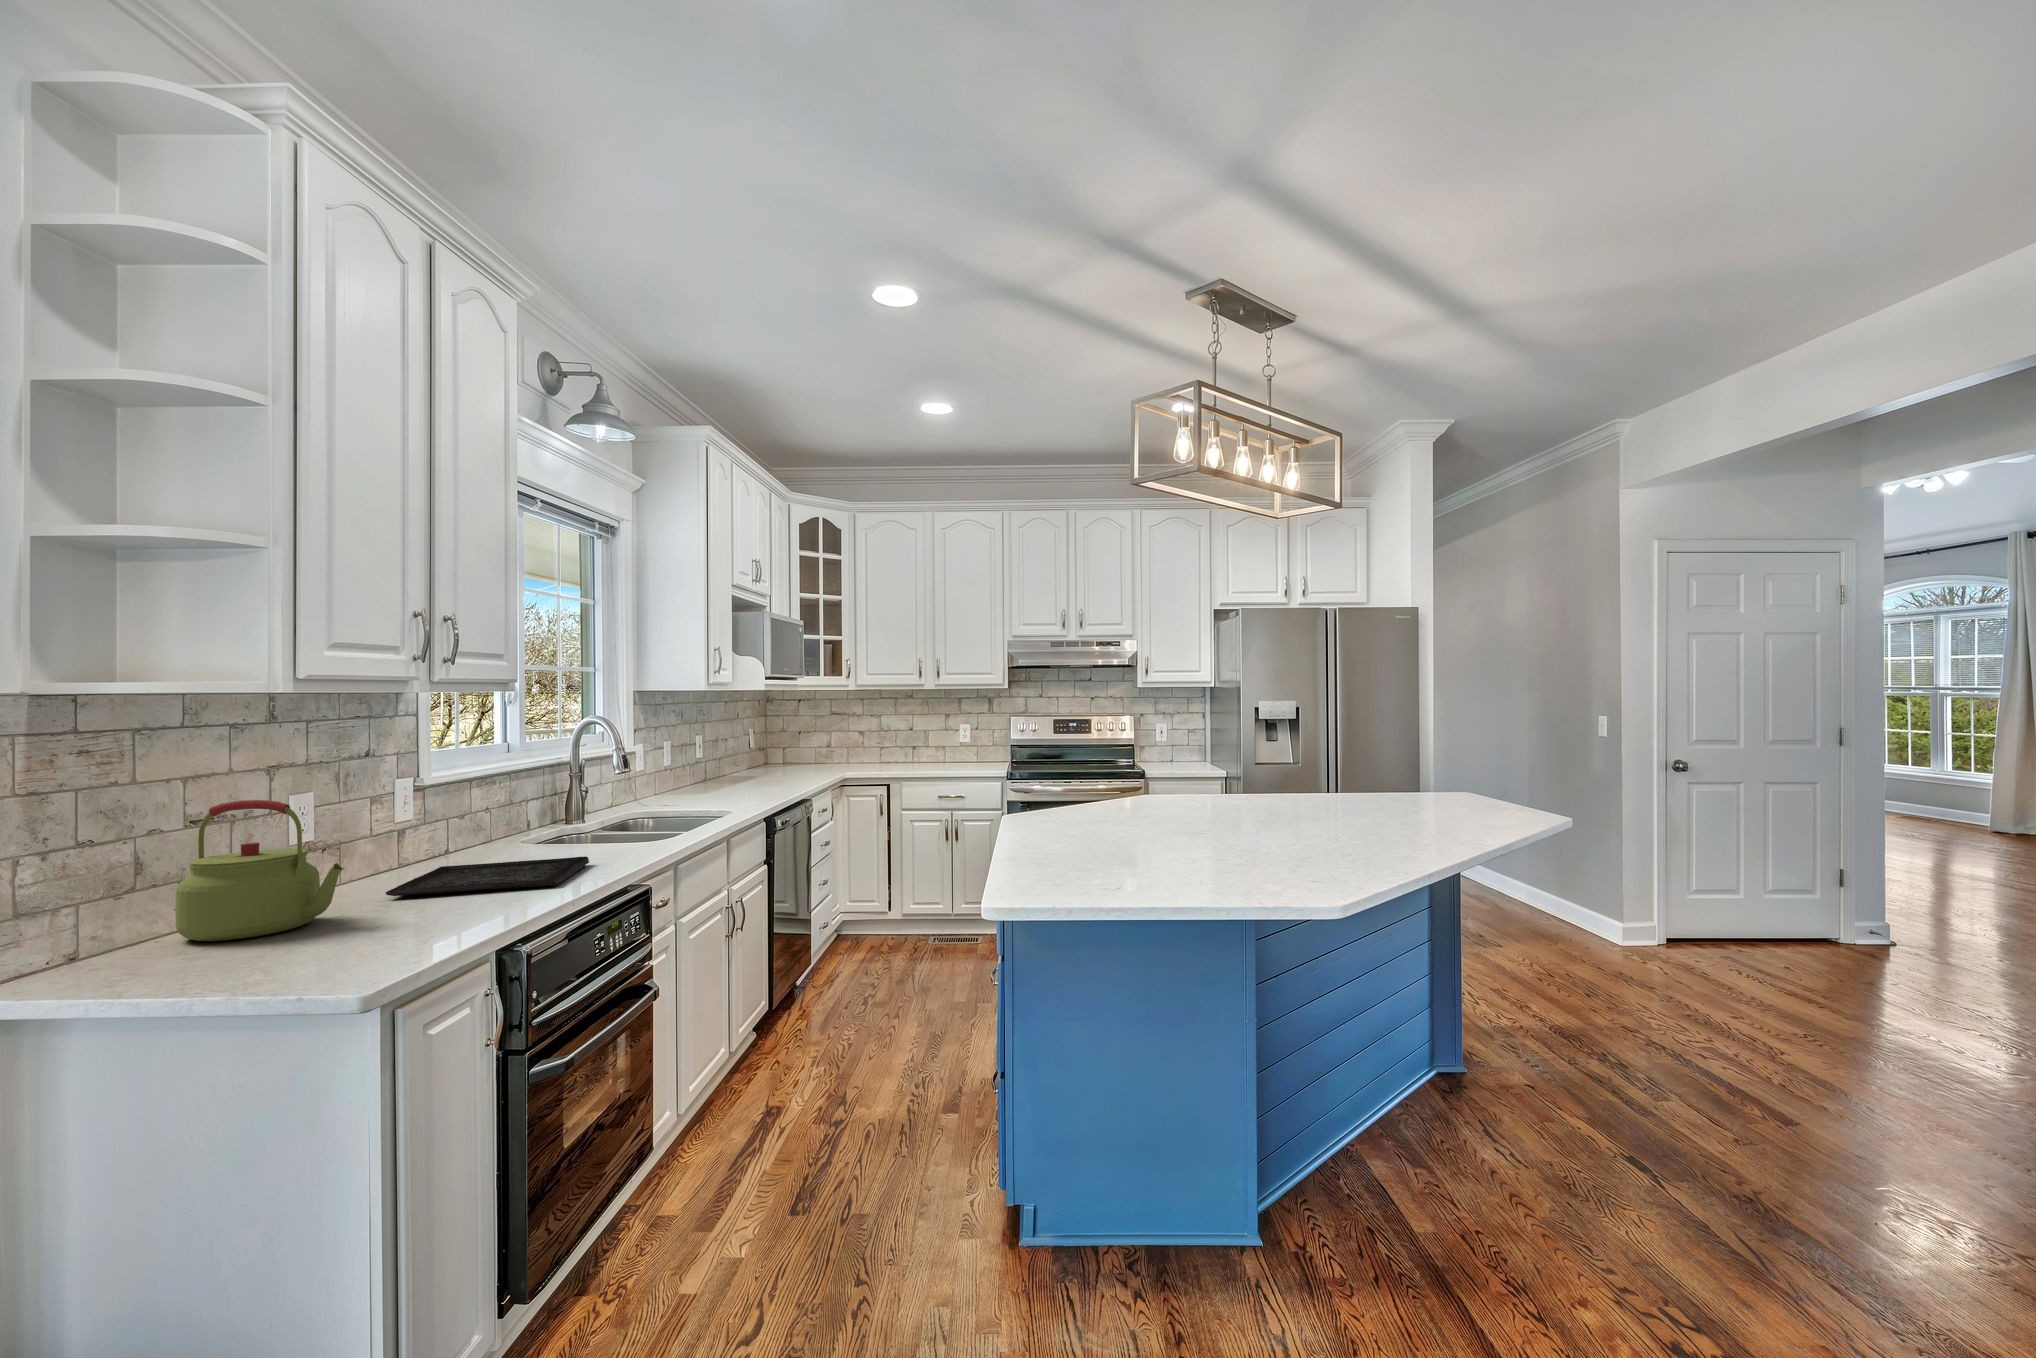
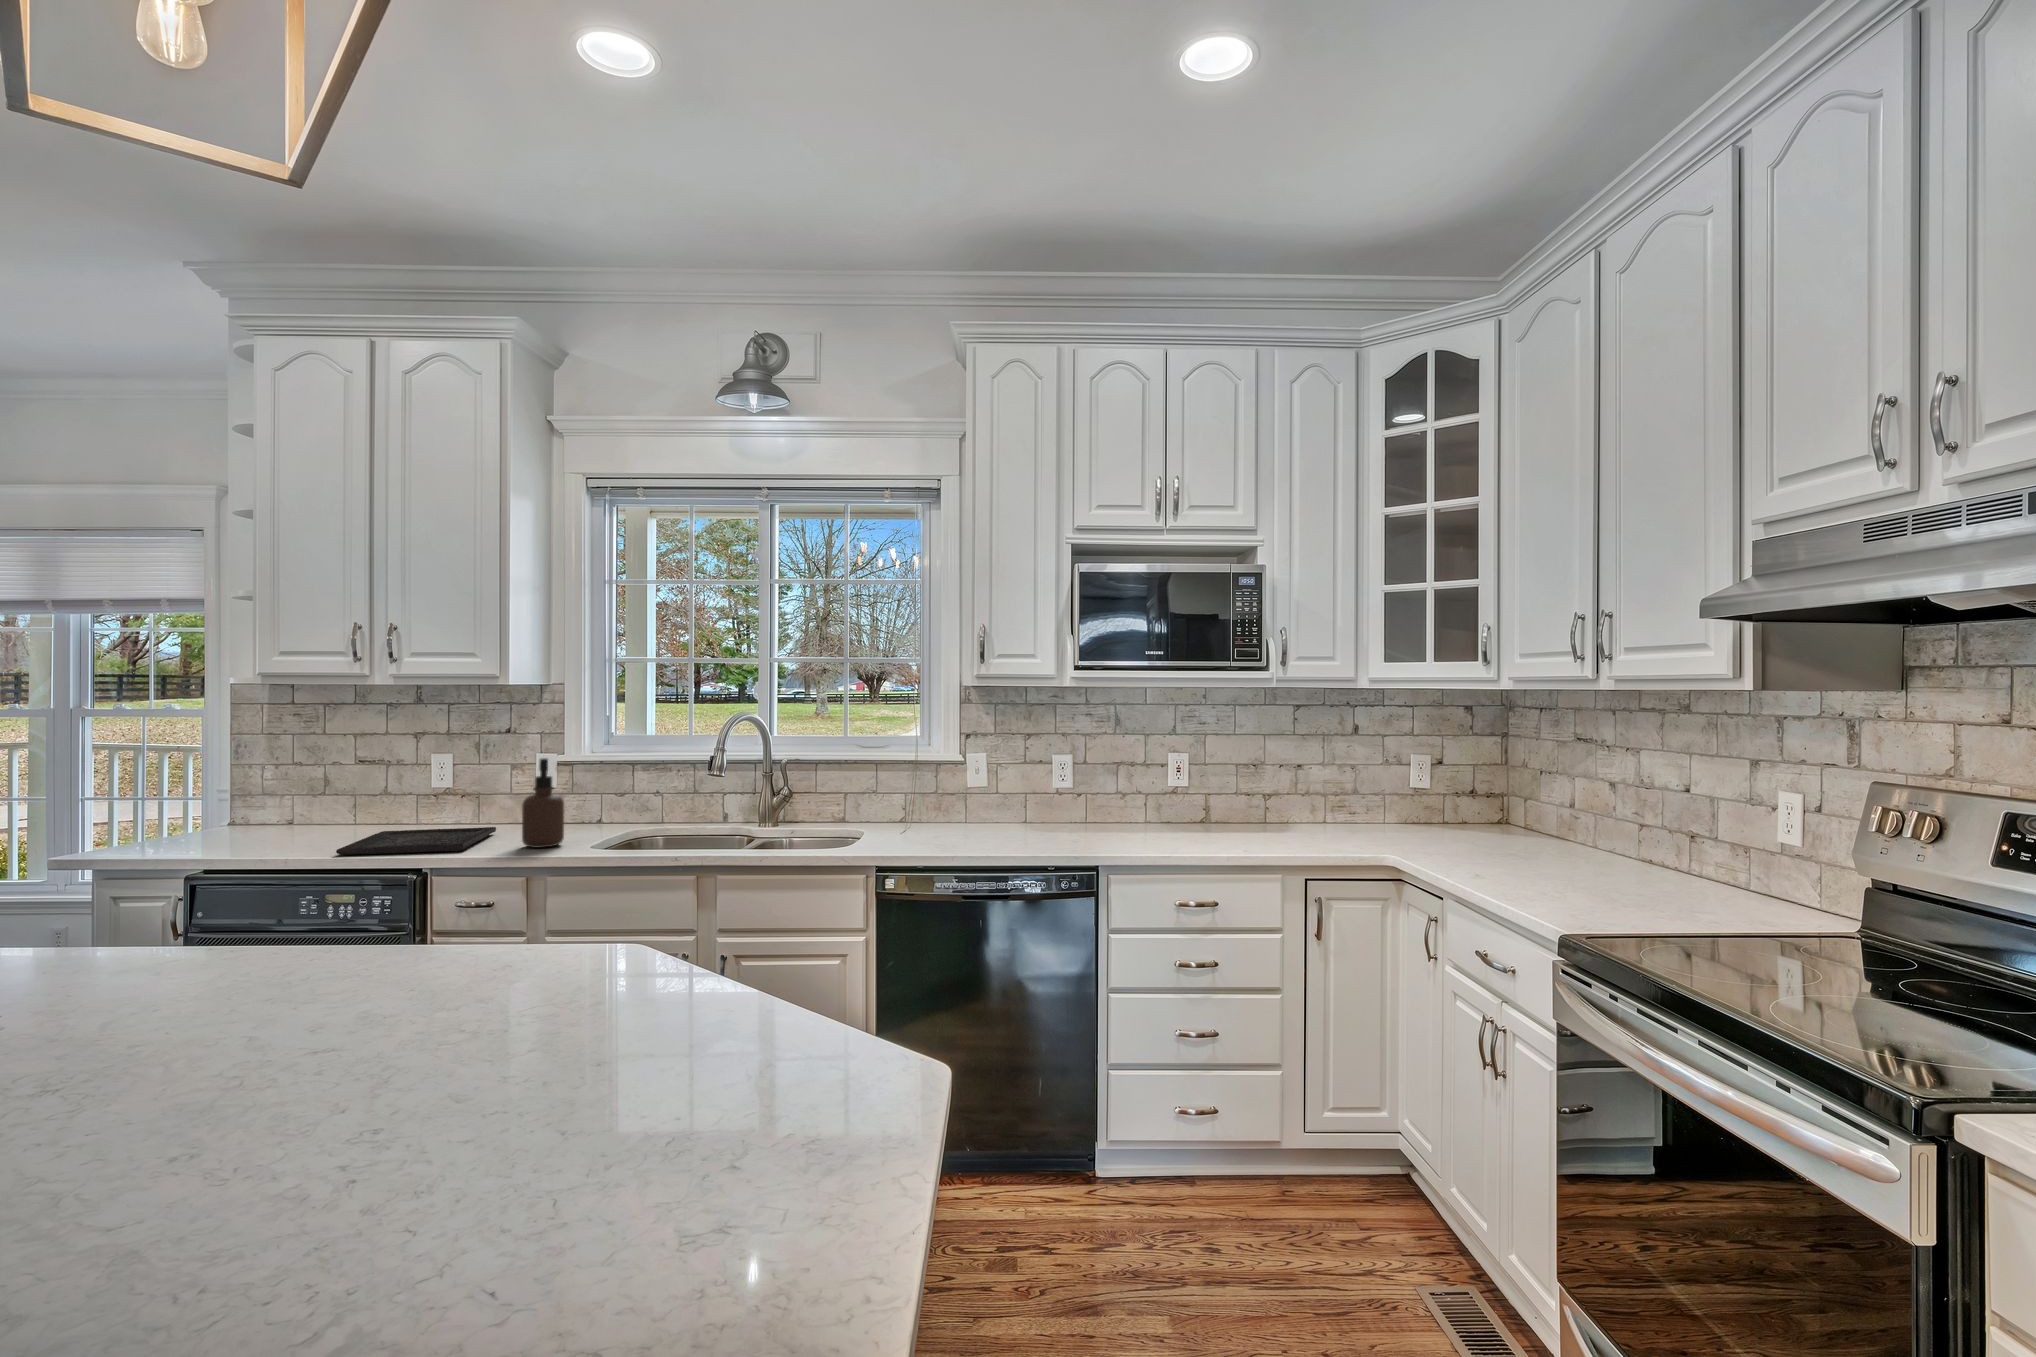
soap dispenser: none [559,764,603,857] -> present [522,758,564,848]
kettle: present [175,800,343,941] -> none [274,751,359,836]

